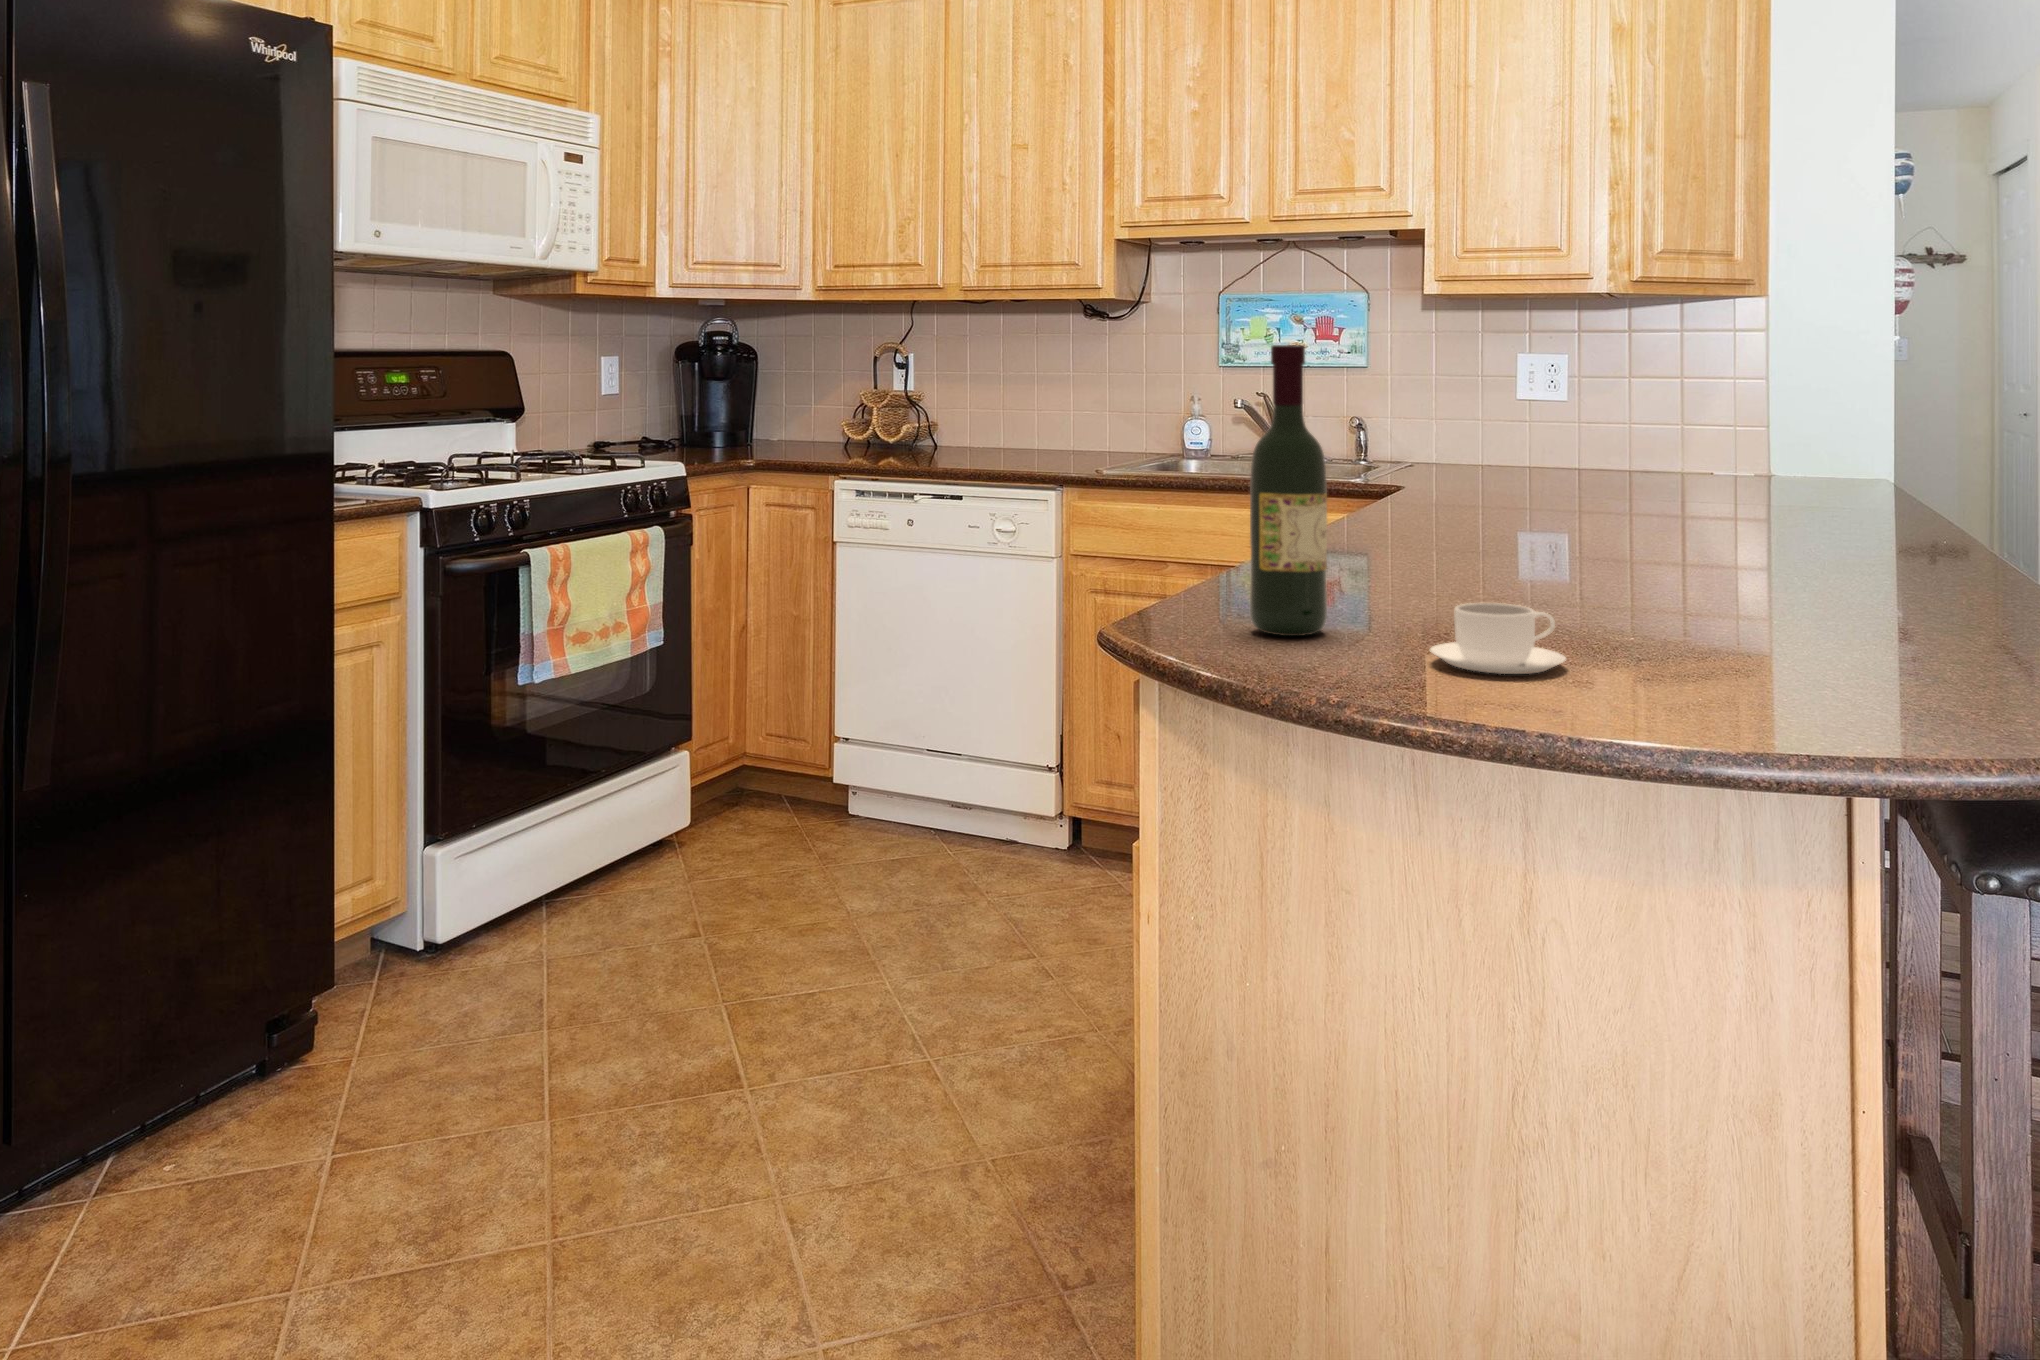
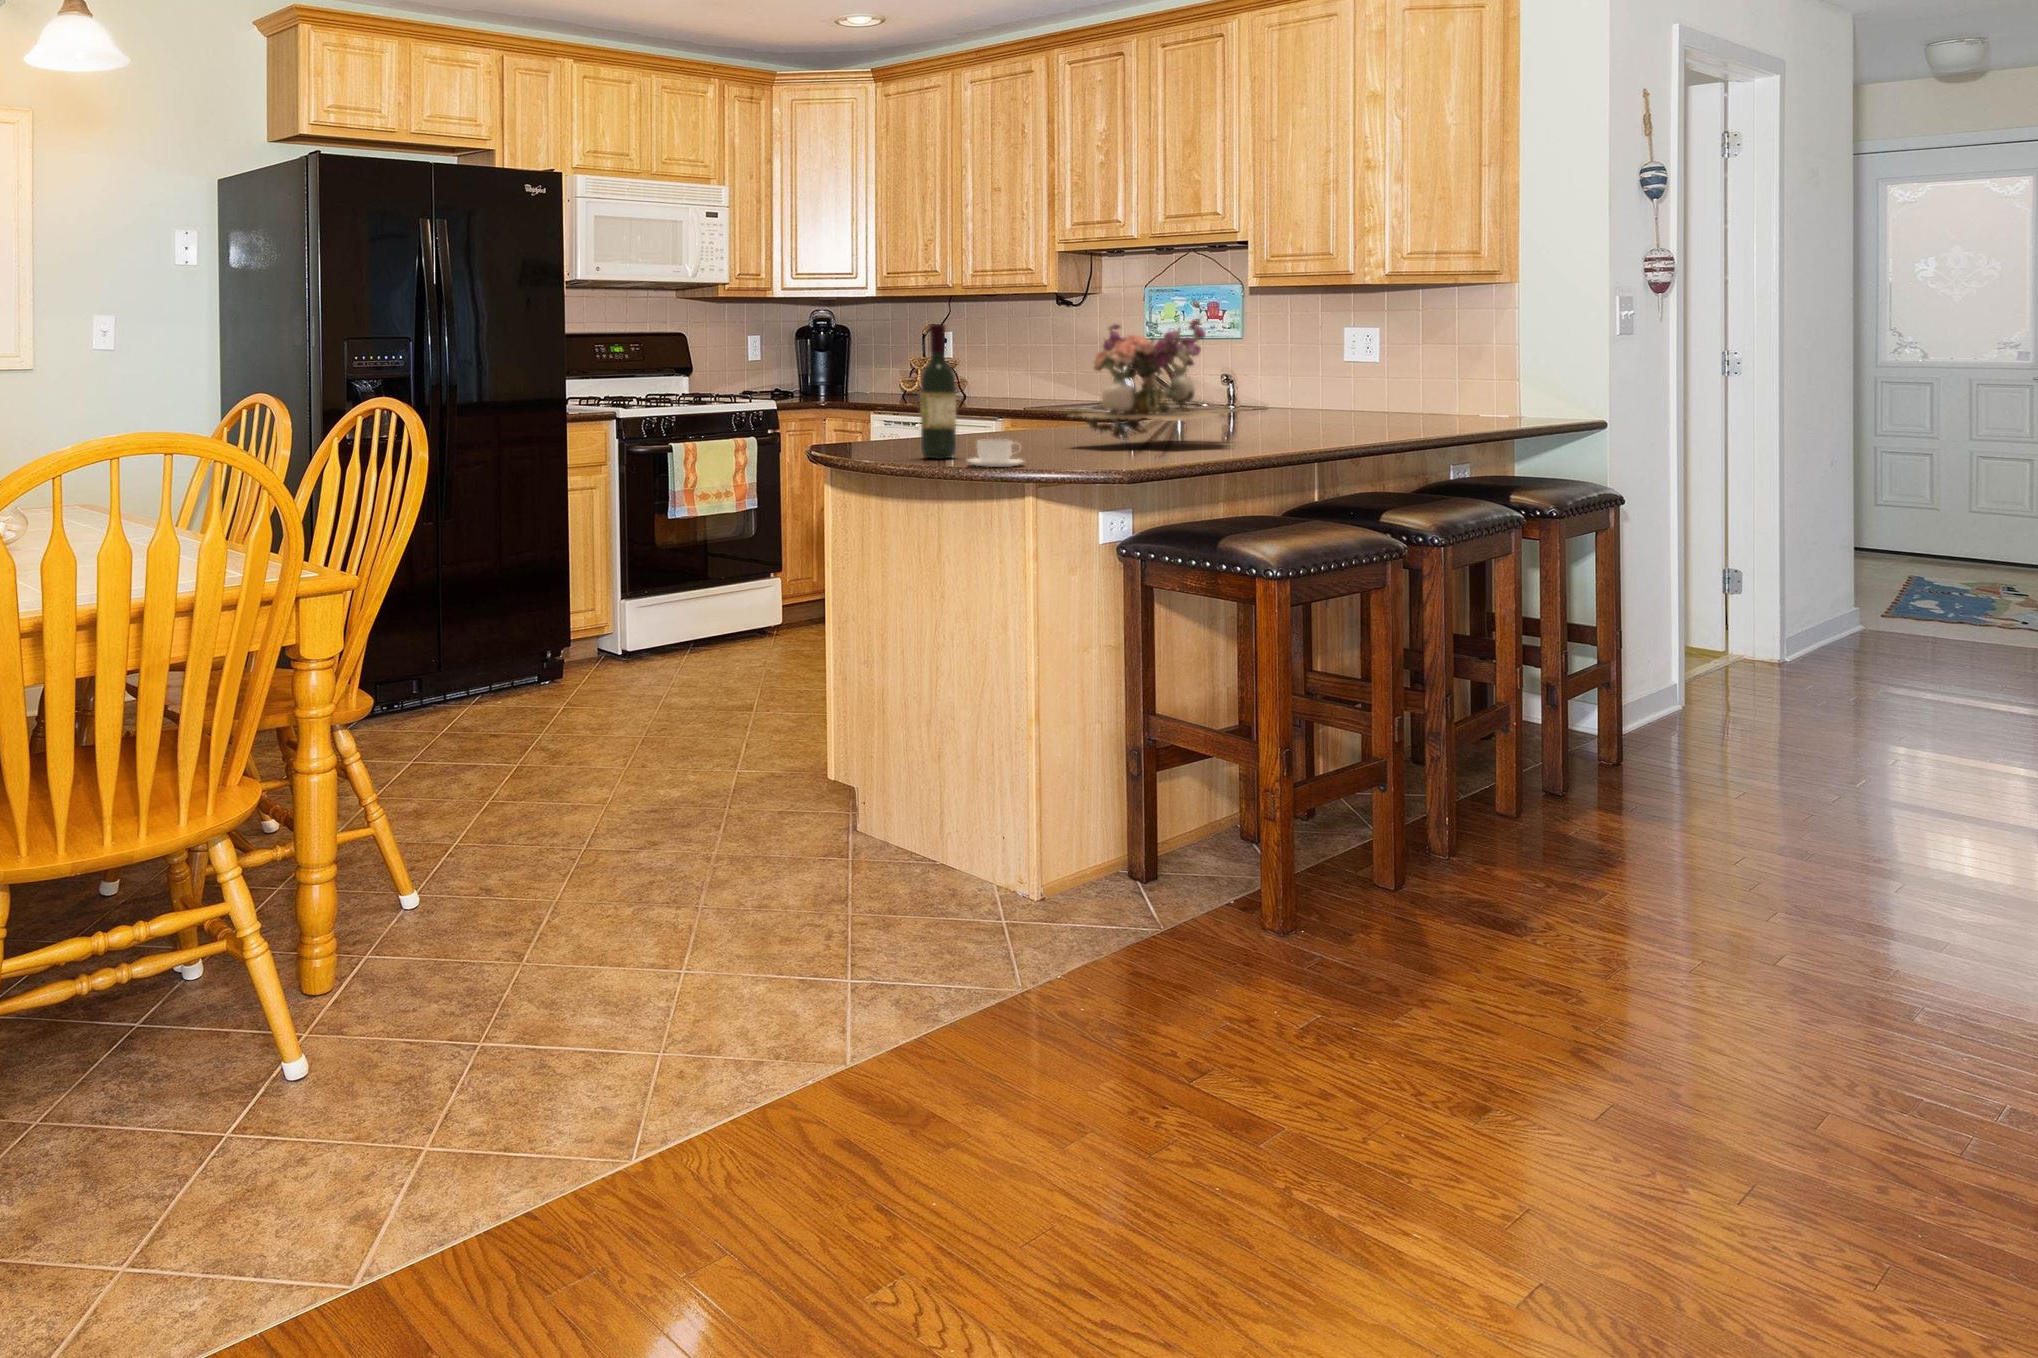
flower arrangement: none [1427,334,1725,572] -> present [1068,319,1225,441]

